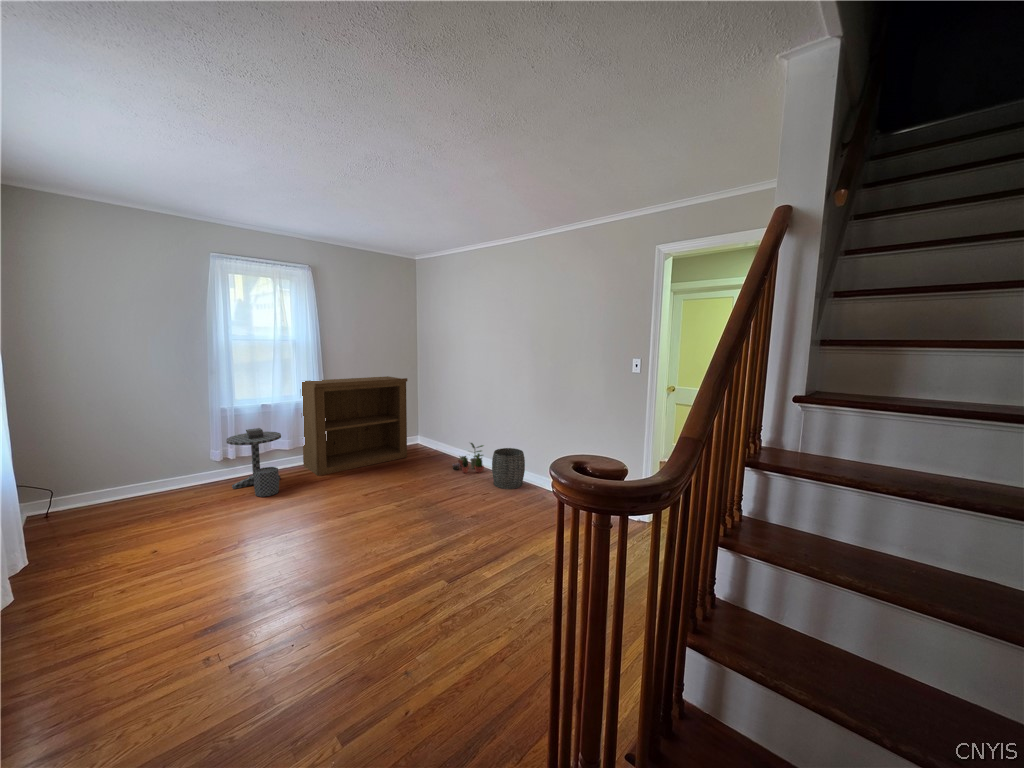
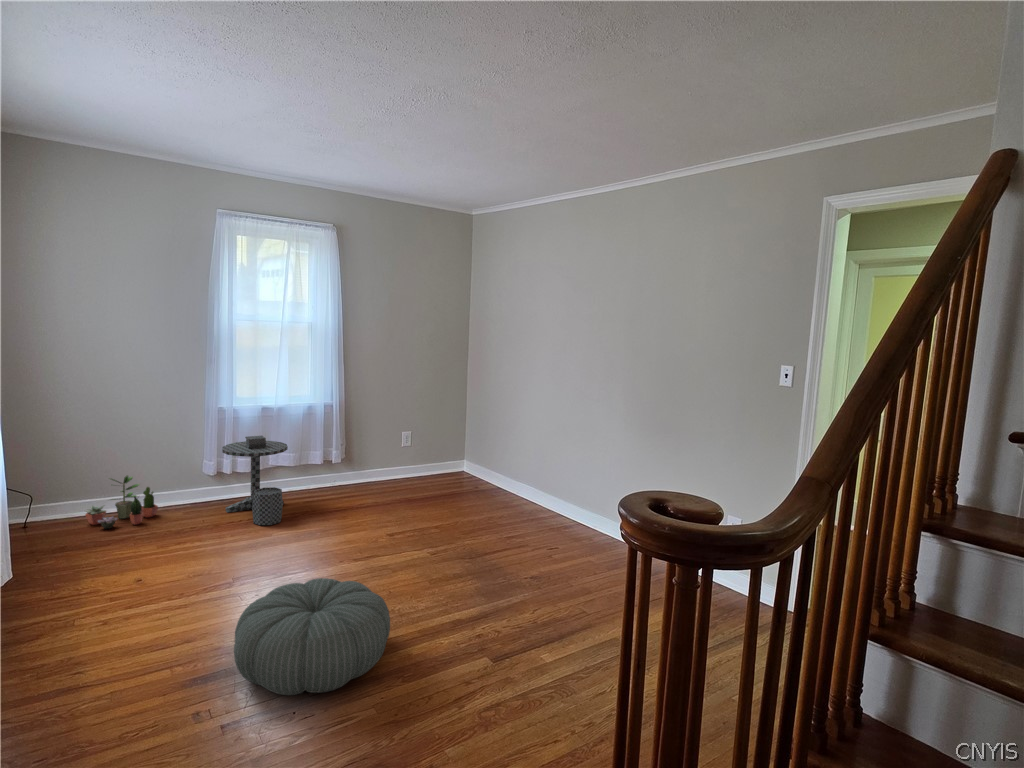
bookshelf: present [302,376,407,476] -> none [312,375,453,505]
potted plant: present [452,443,484,473] -> present [86,475,158,529]
woven basket: present [492,448,525,489] -> none [564,486,612,545]
pouf: none [238,535,368,633] -> present [234,578,390,695]

